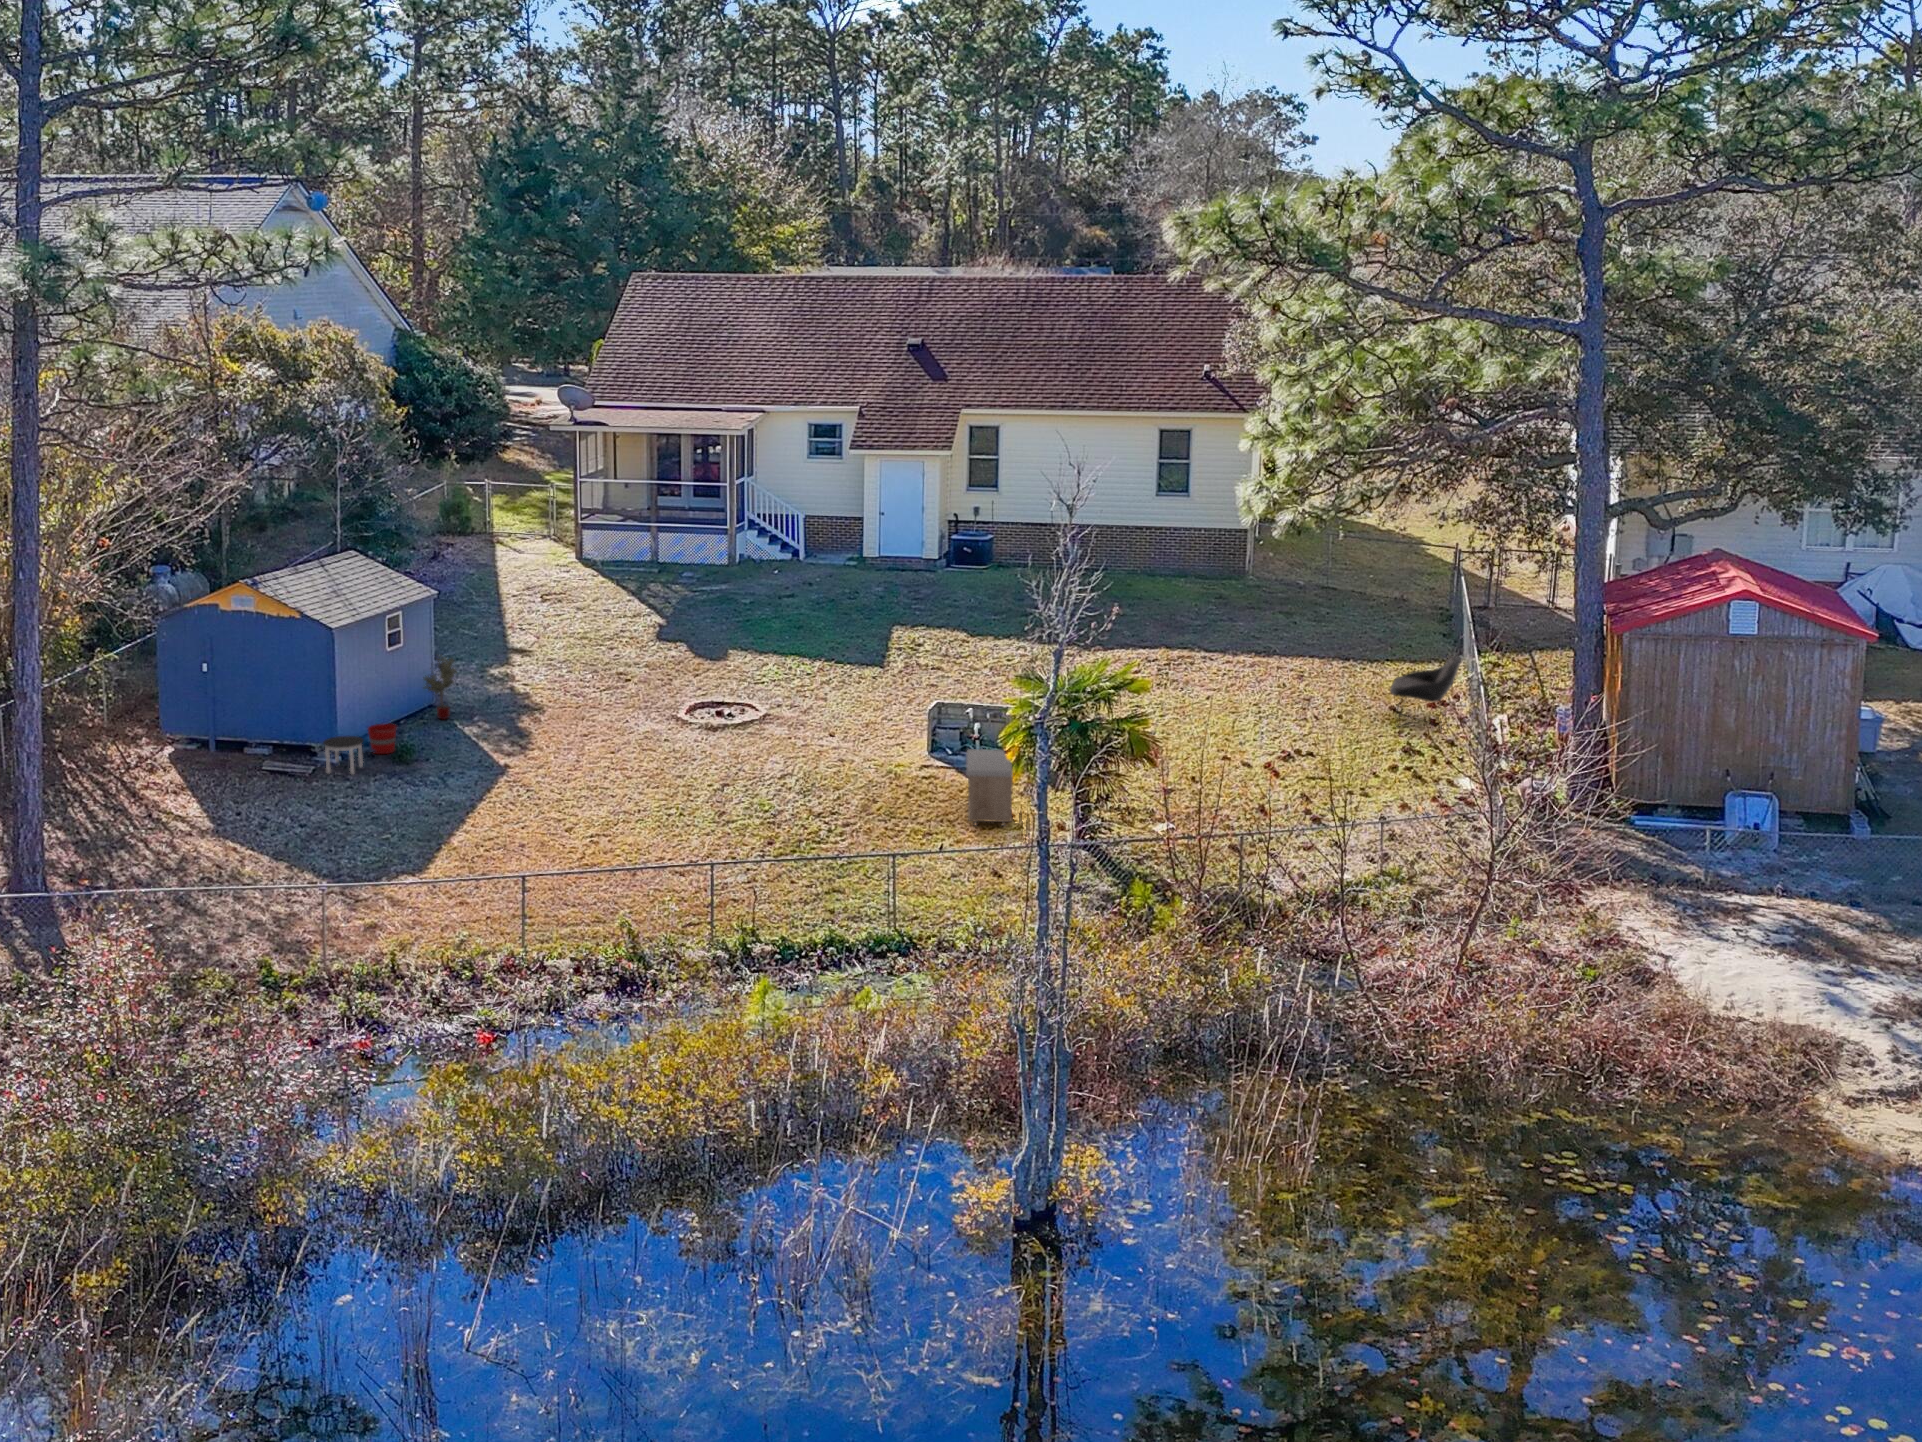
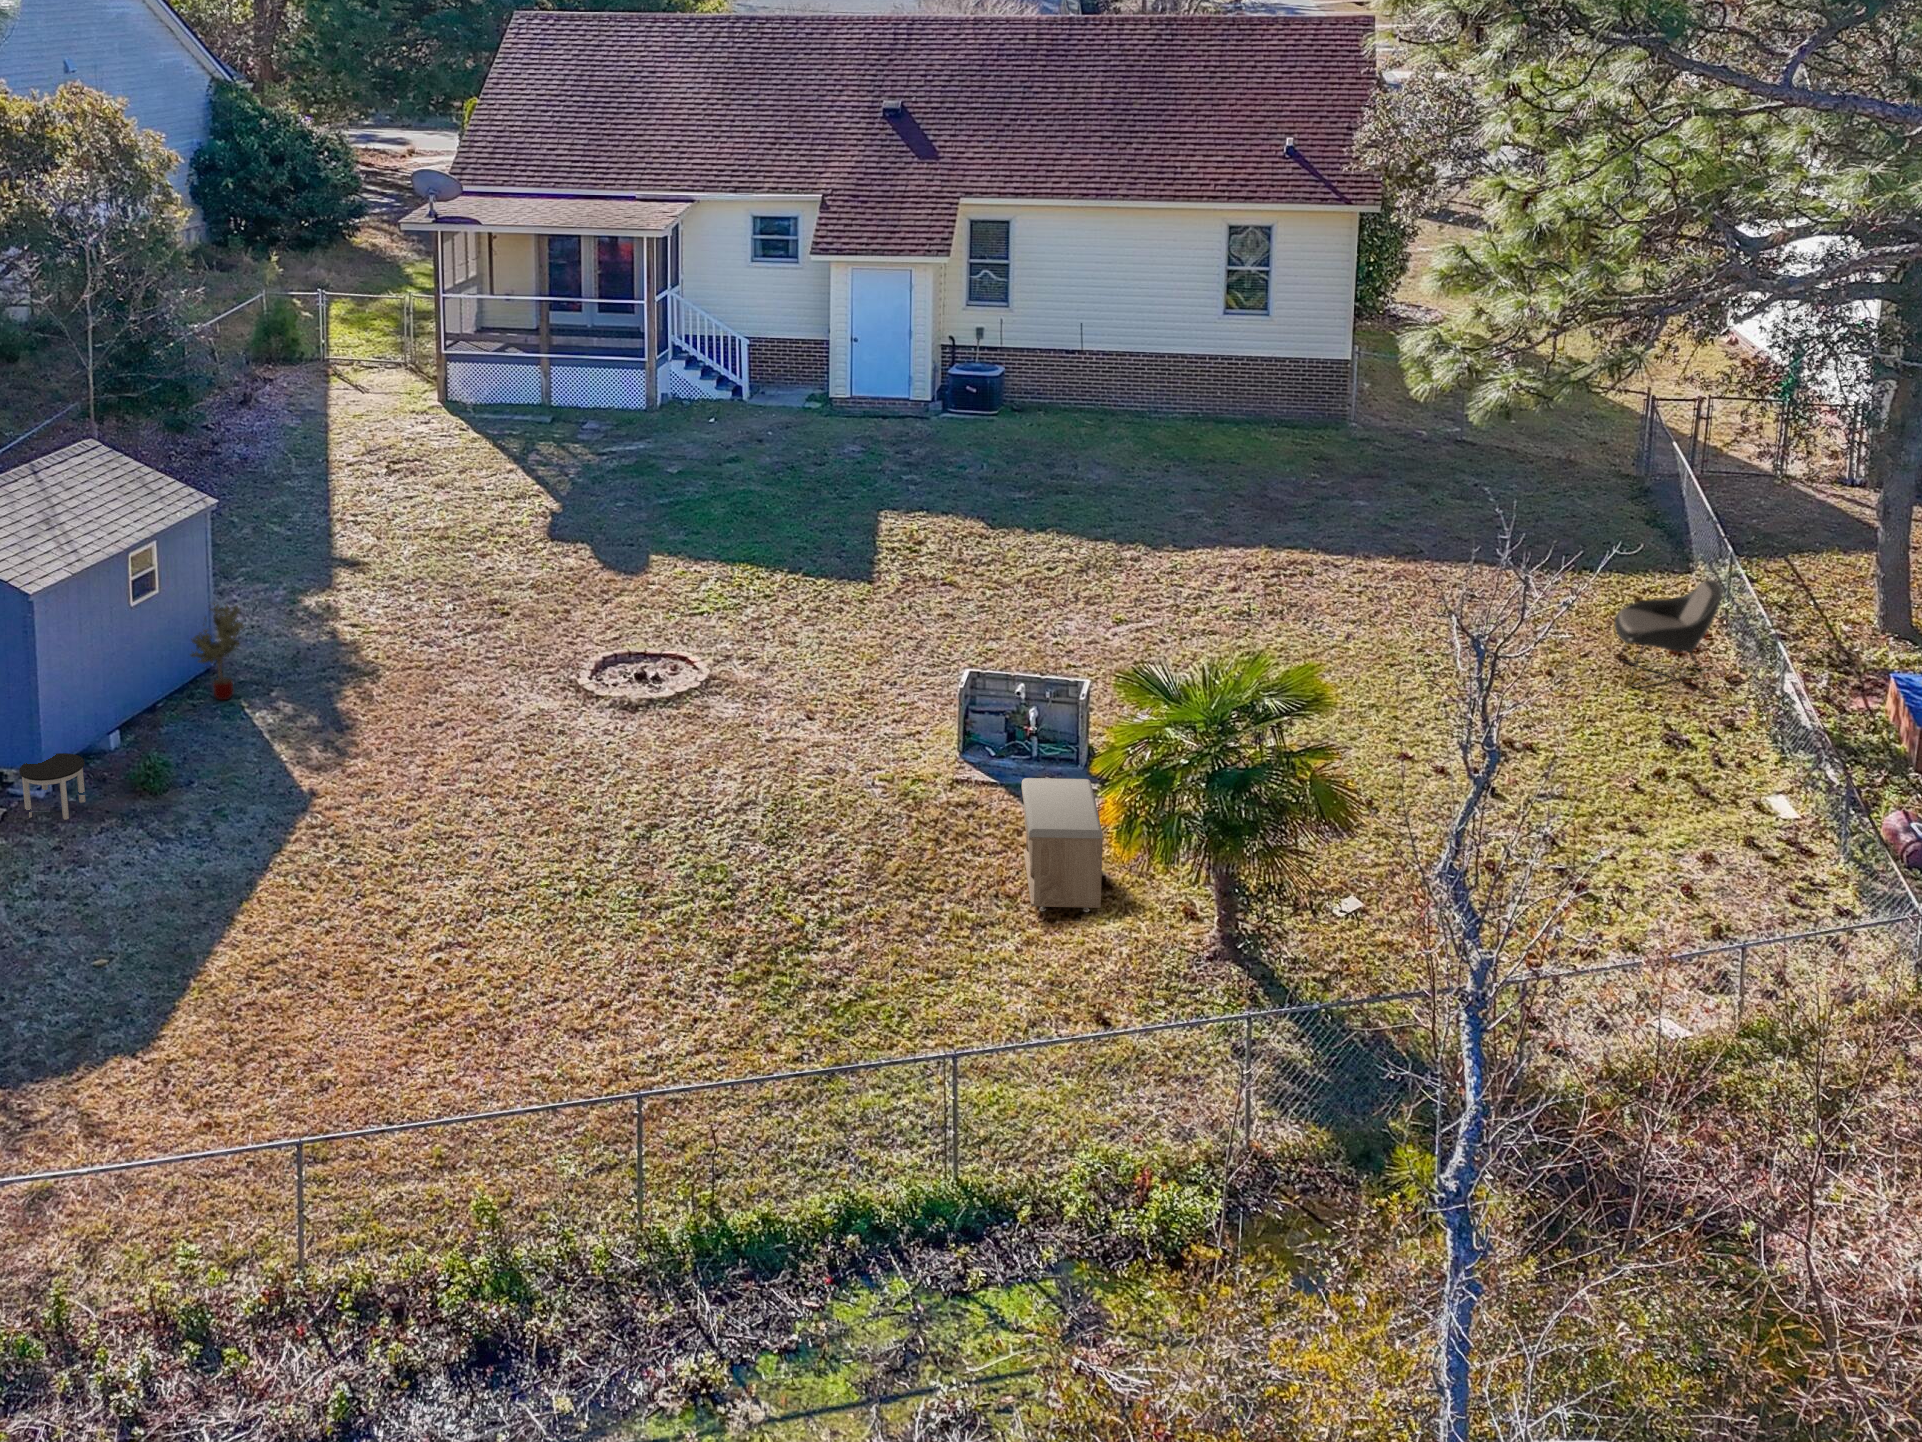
bucket: present [368,723,397,754] -> none [96,722,145,775]

